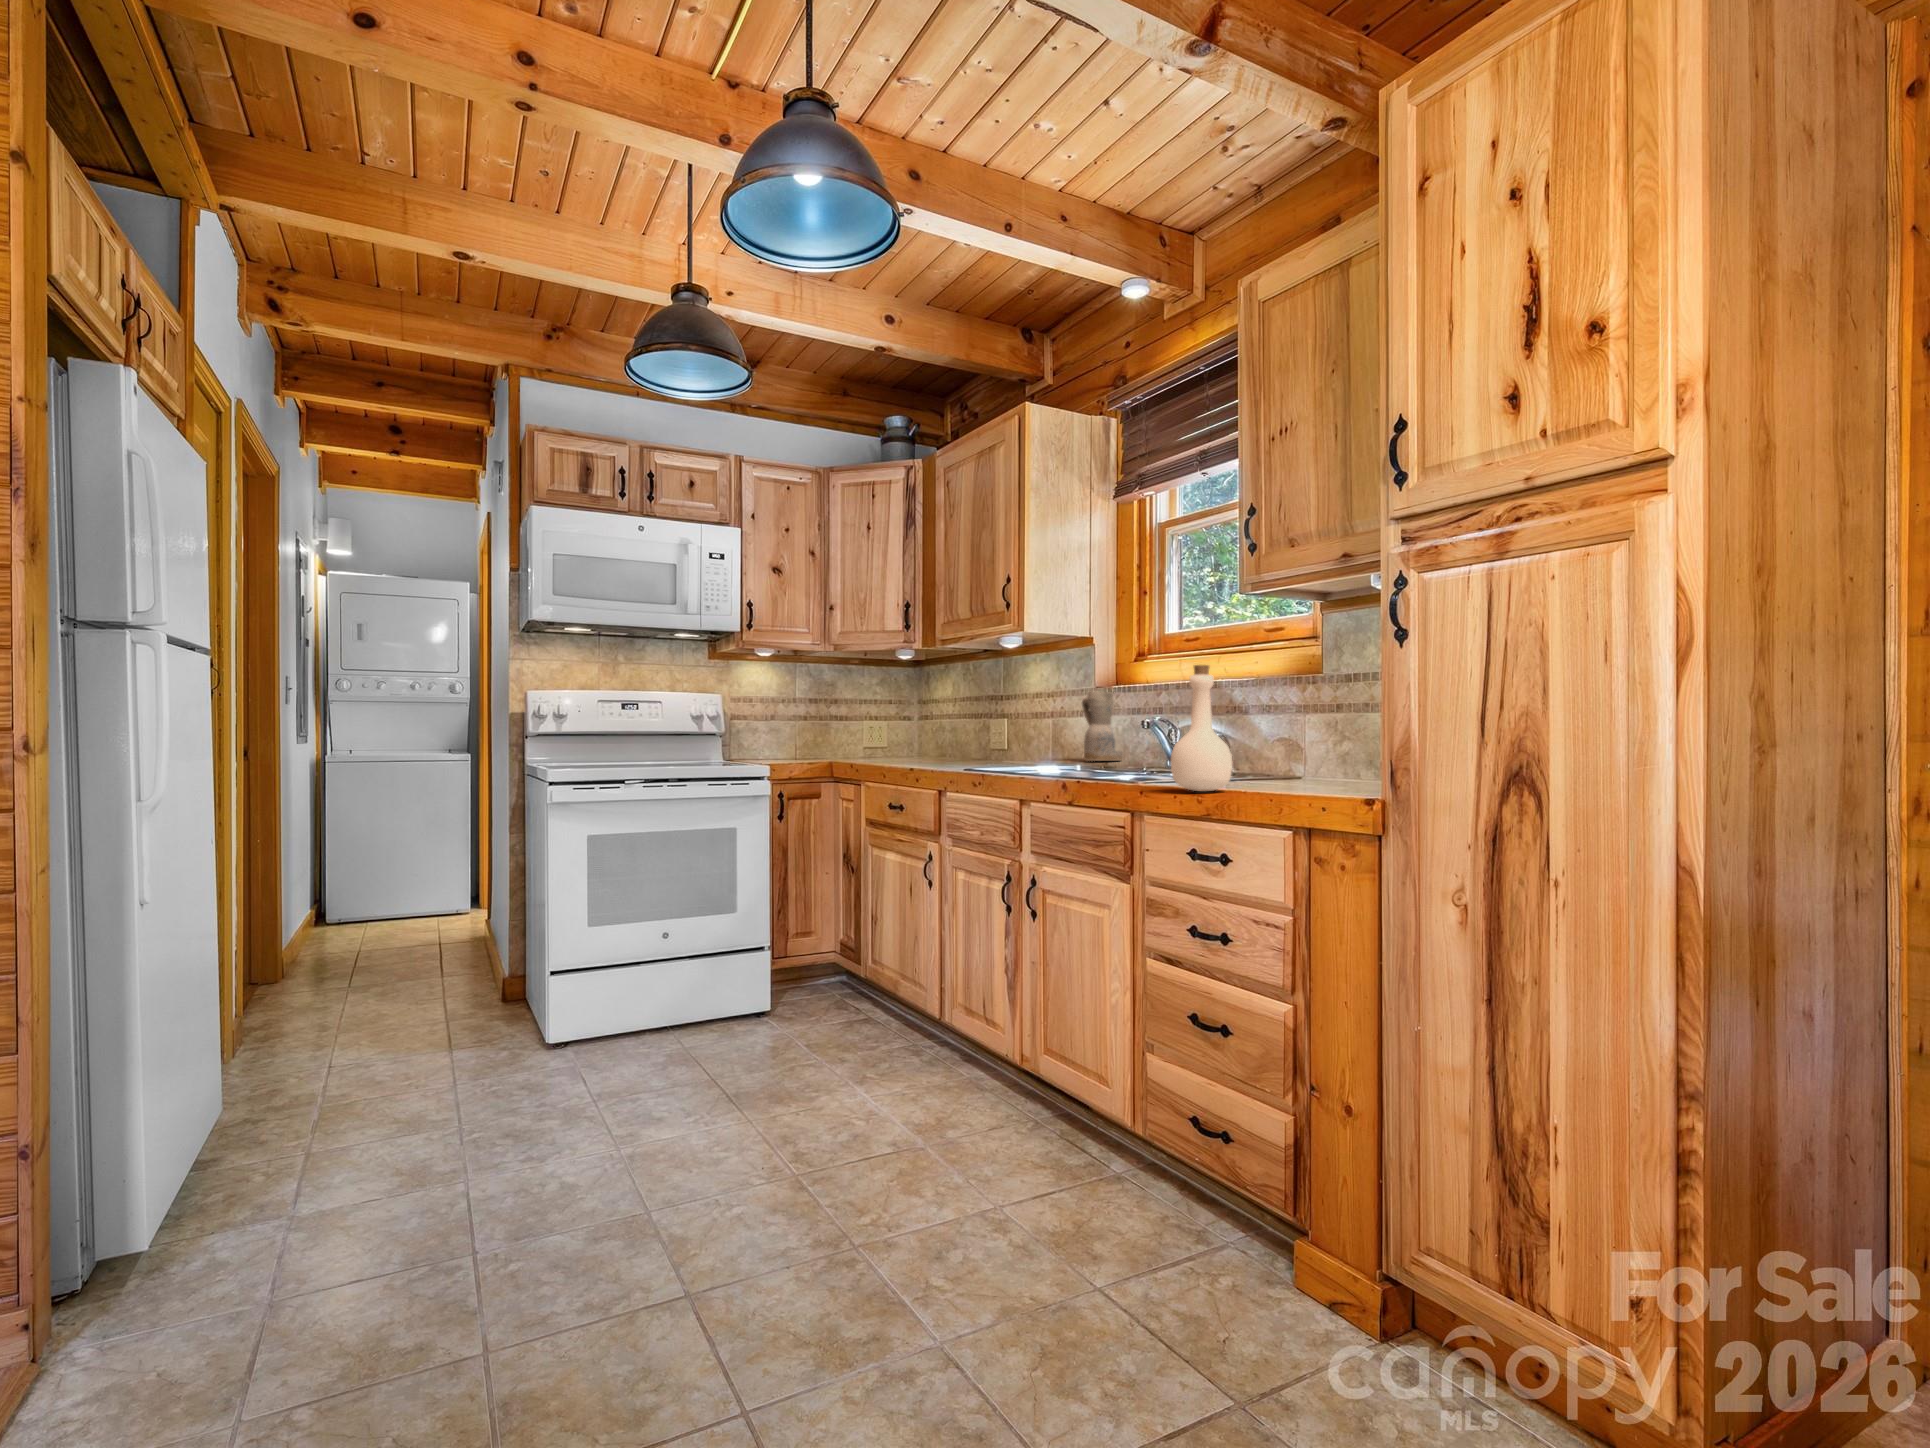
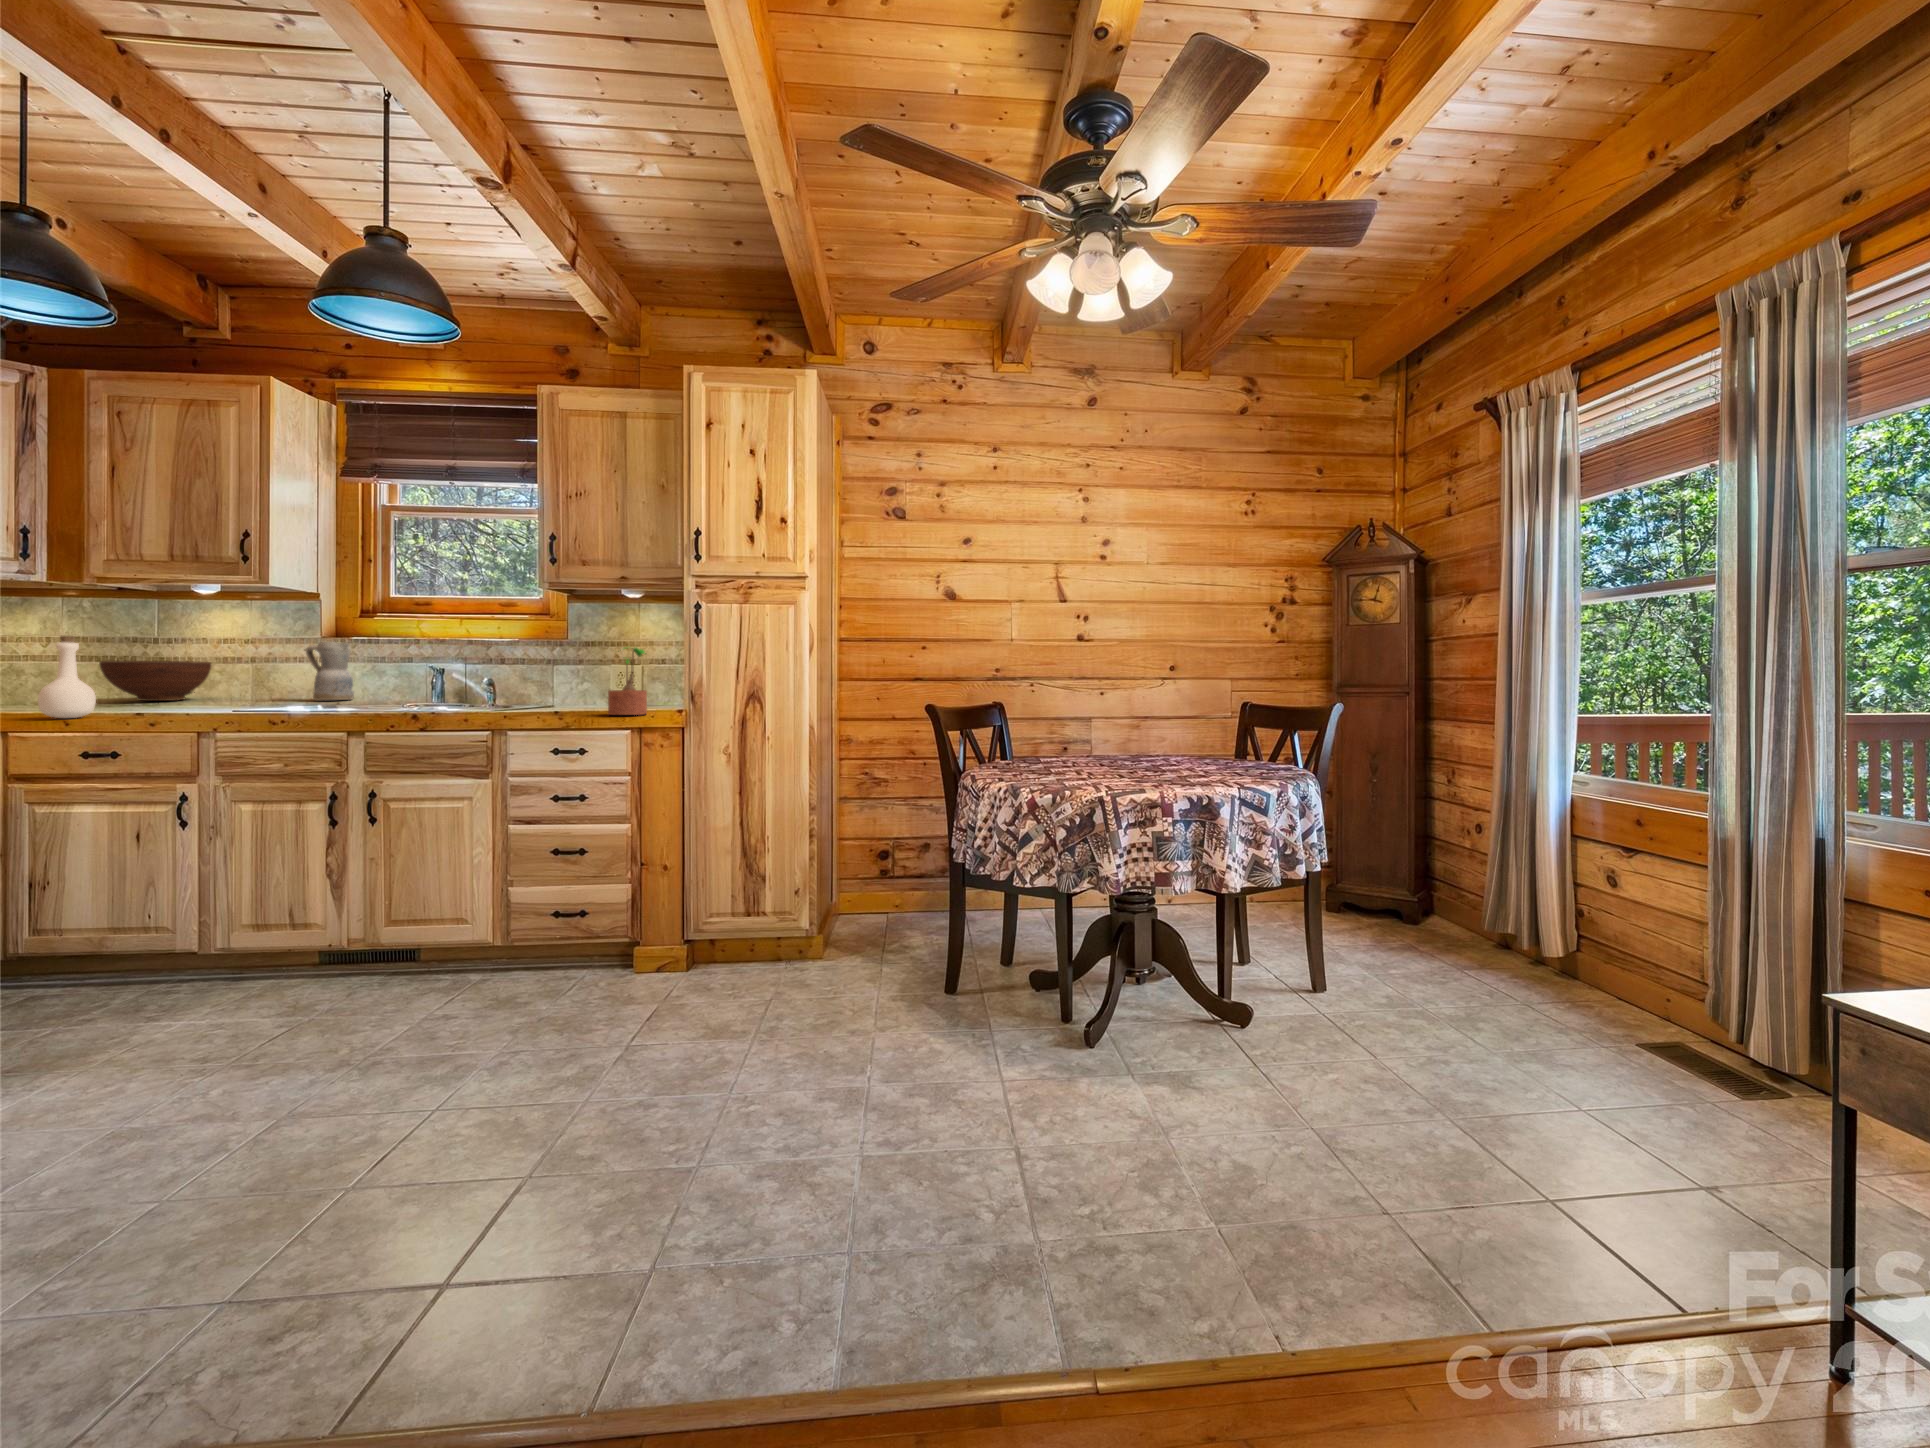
bottle: present [1171,665,1232,791] -> present [38,636,96,718]
potted plant: none [1245,673,1320,800] -> present [608,647,647,715]
fruit bowl: none [962,717,1045,757] -> present [99,661,211,701]

